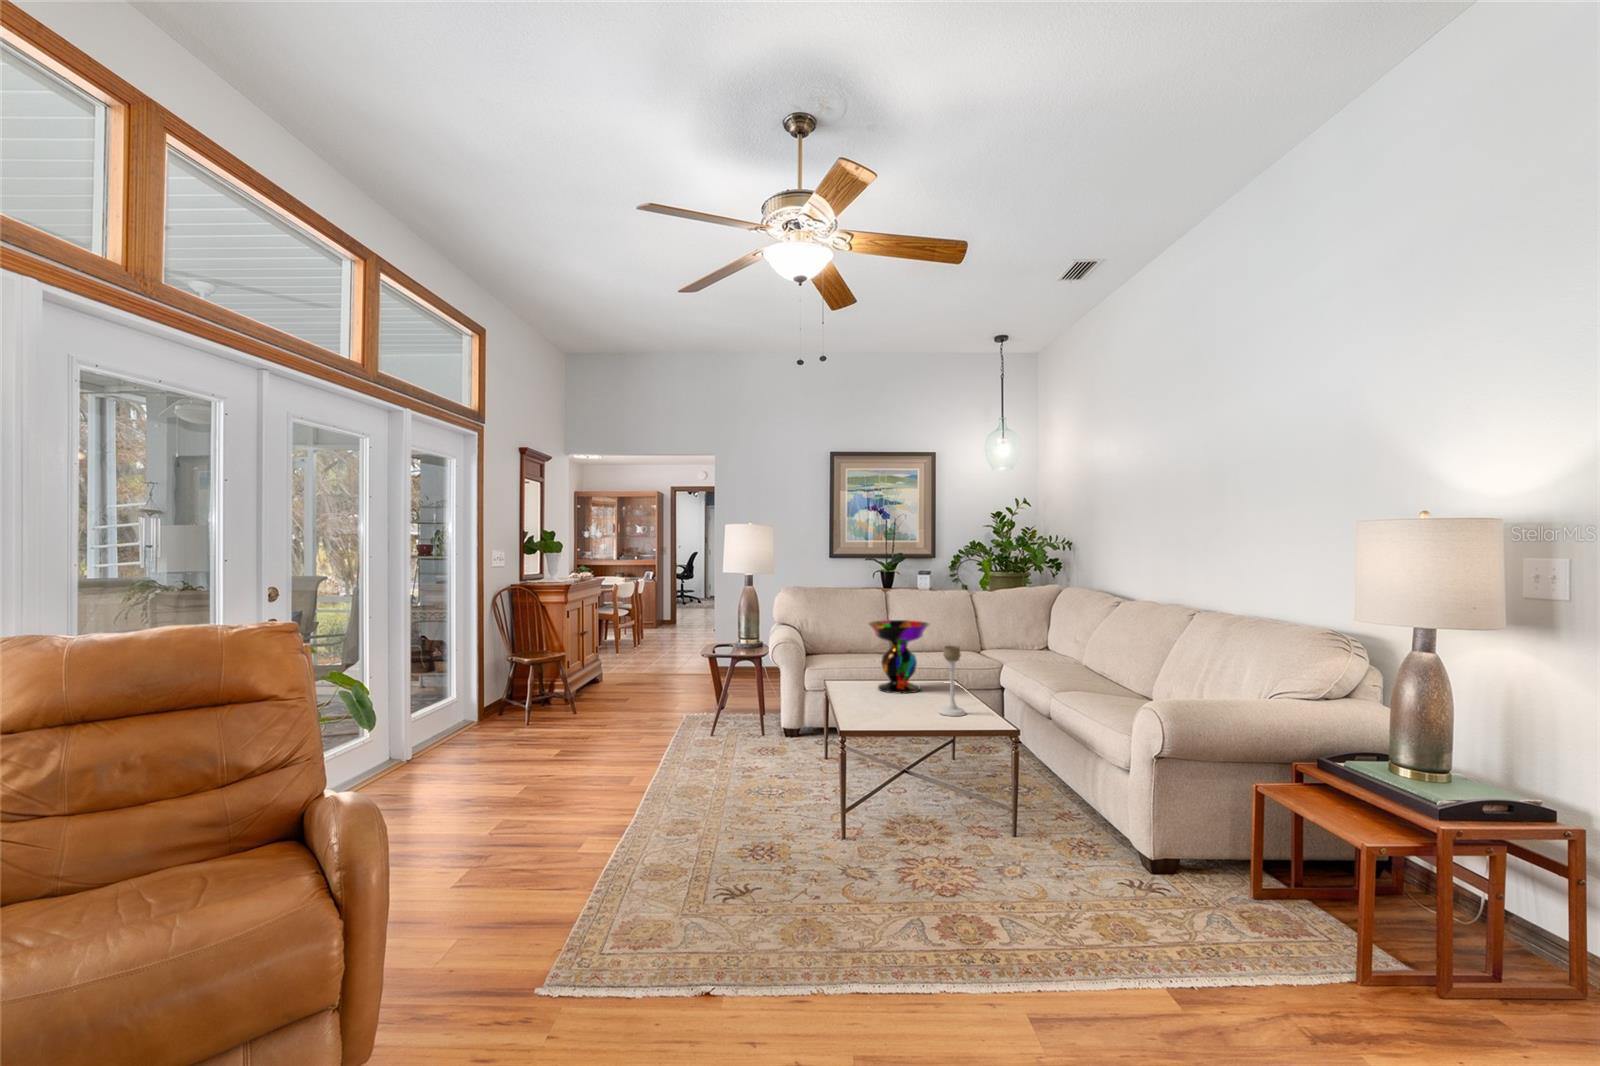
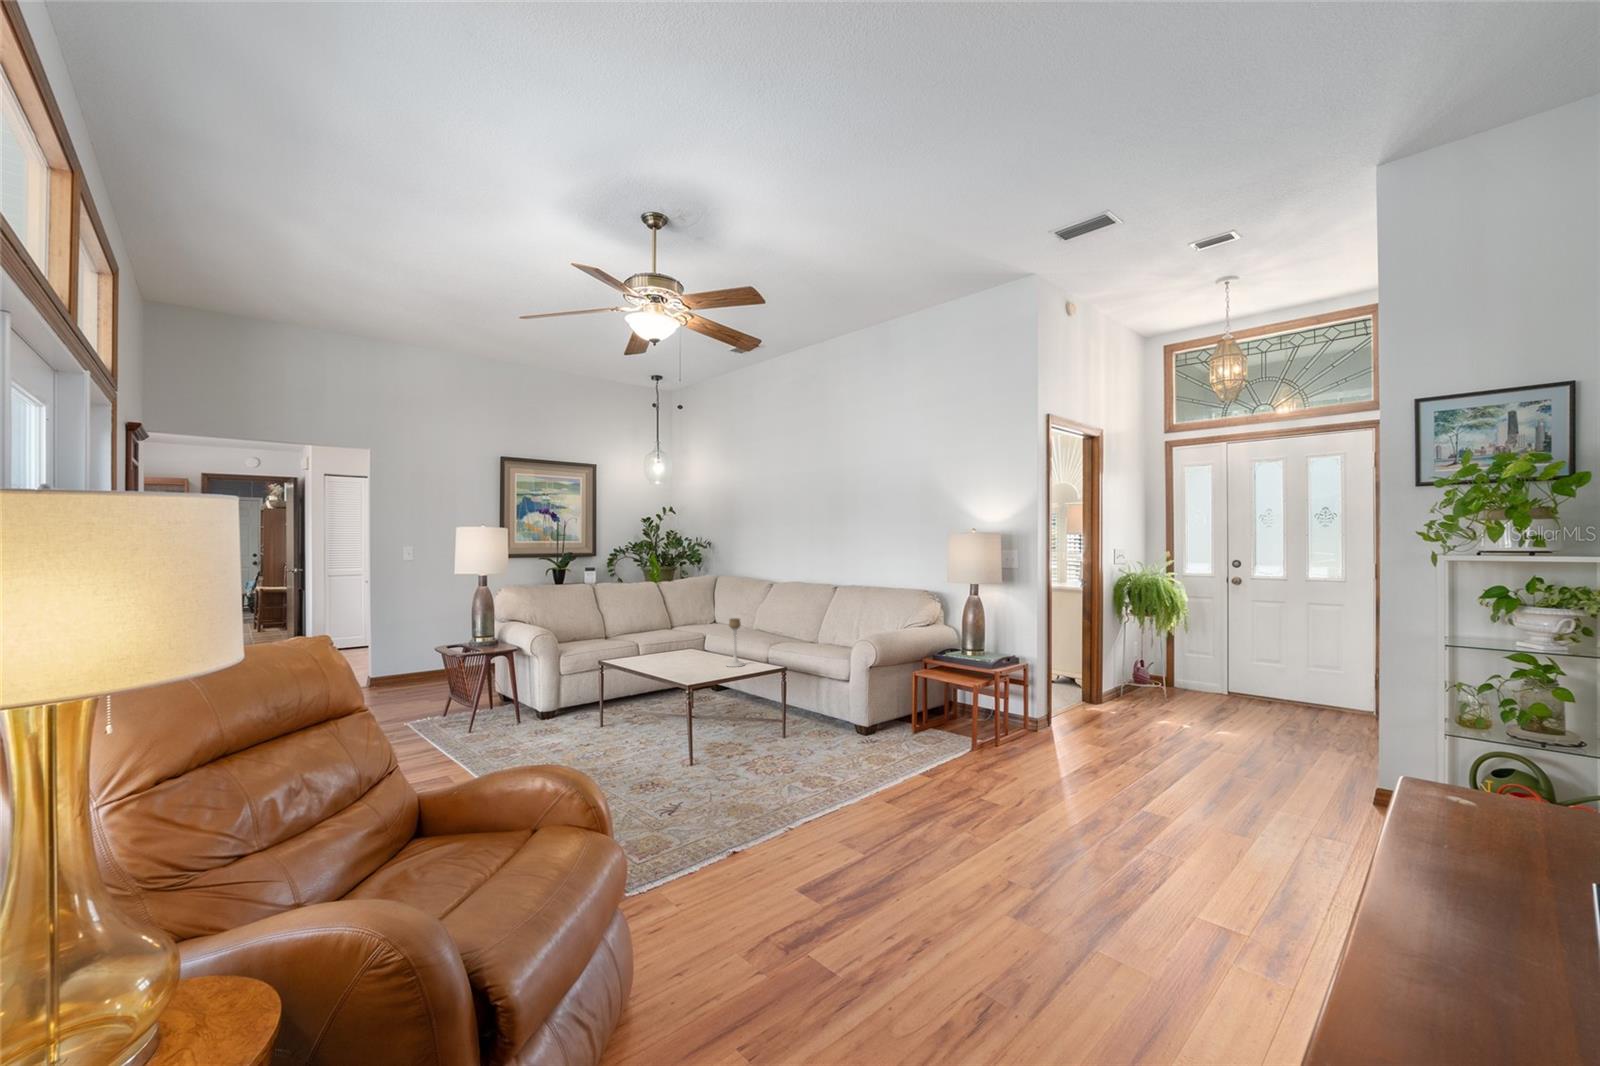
decorative bowl: present [869,620,929,694] -> none [643,605,692,661]

